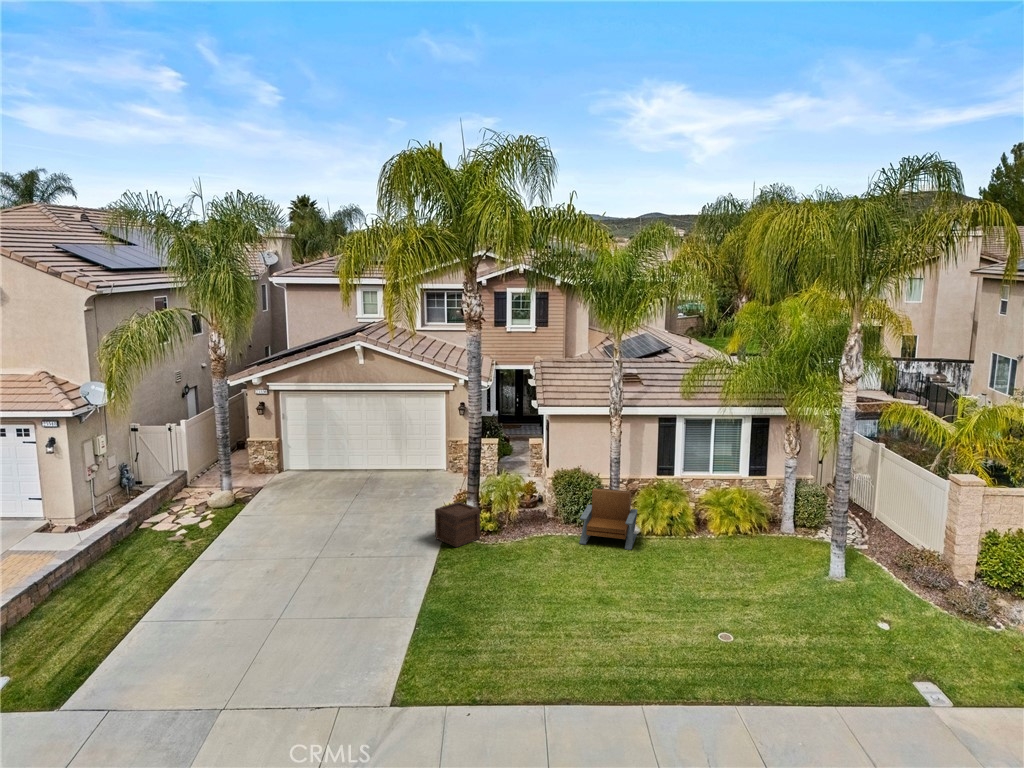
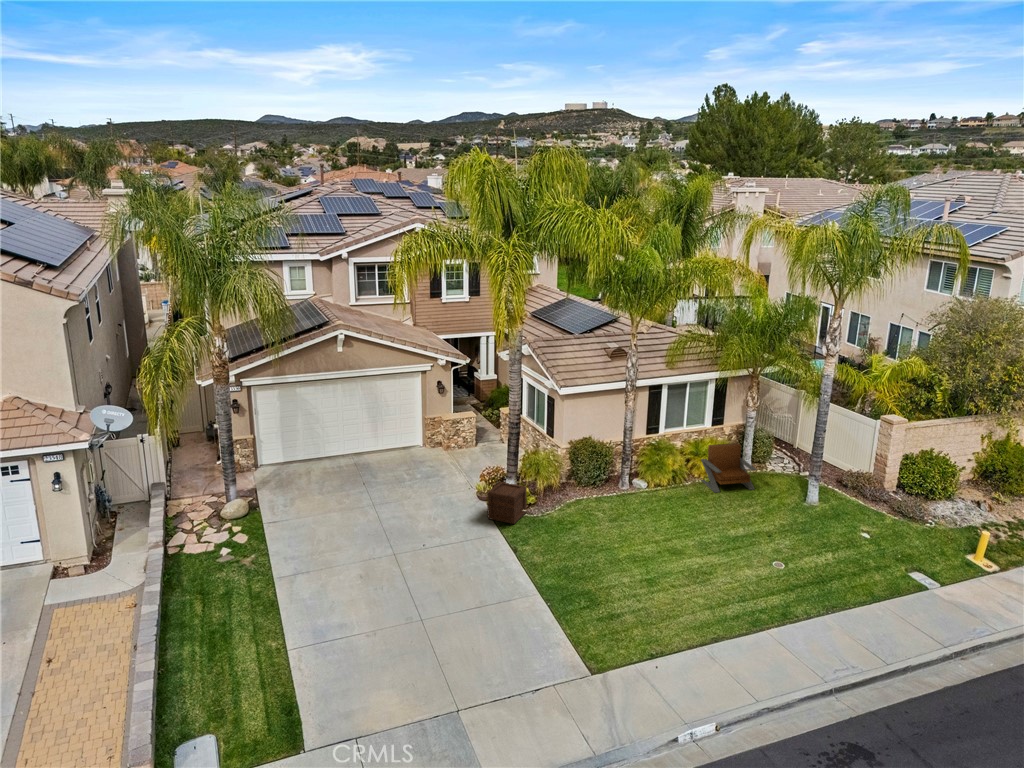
lounge chair: present [579,488,638,550] -> present [701,443,756,493]

